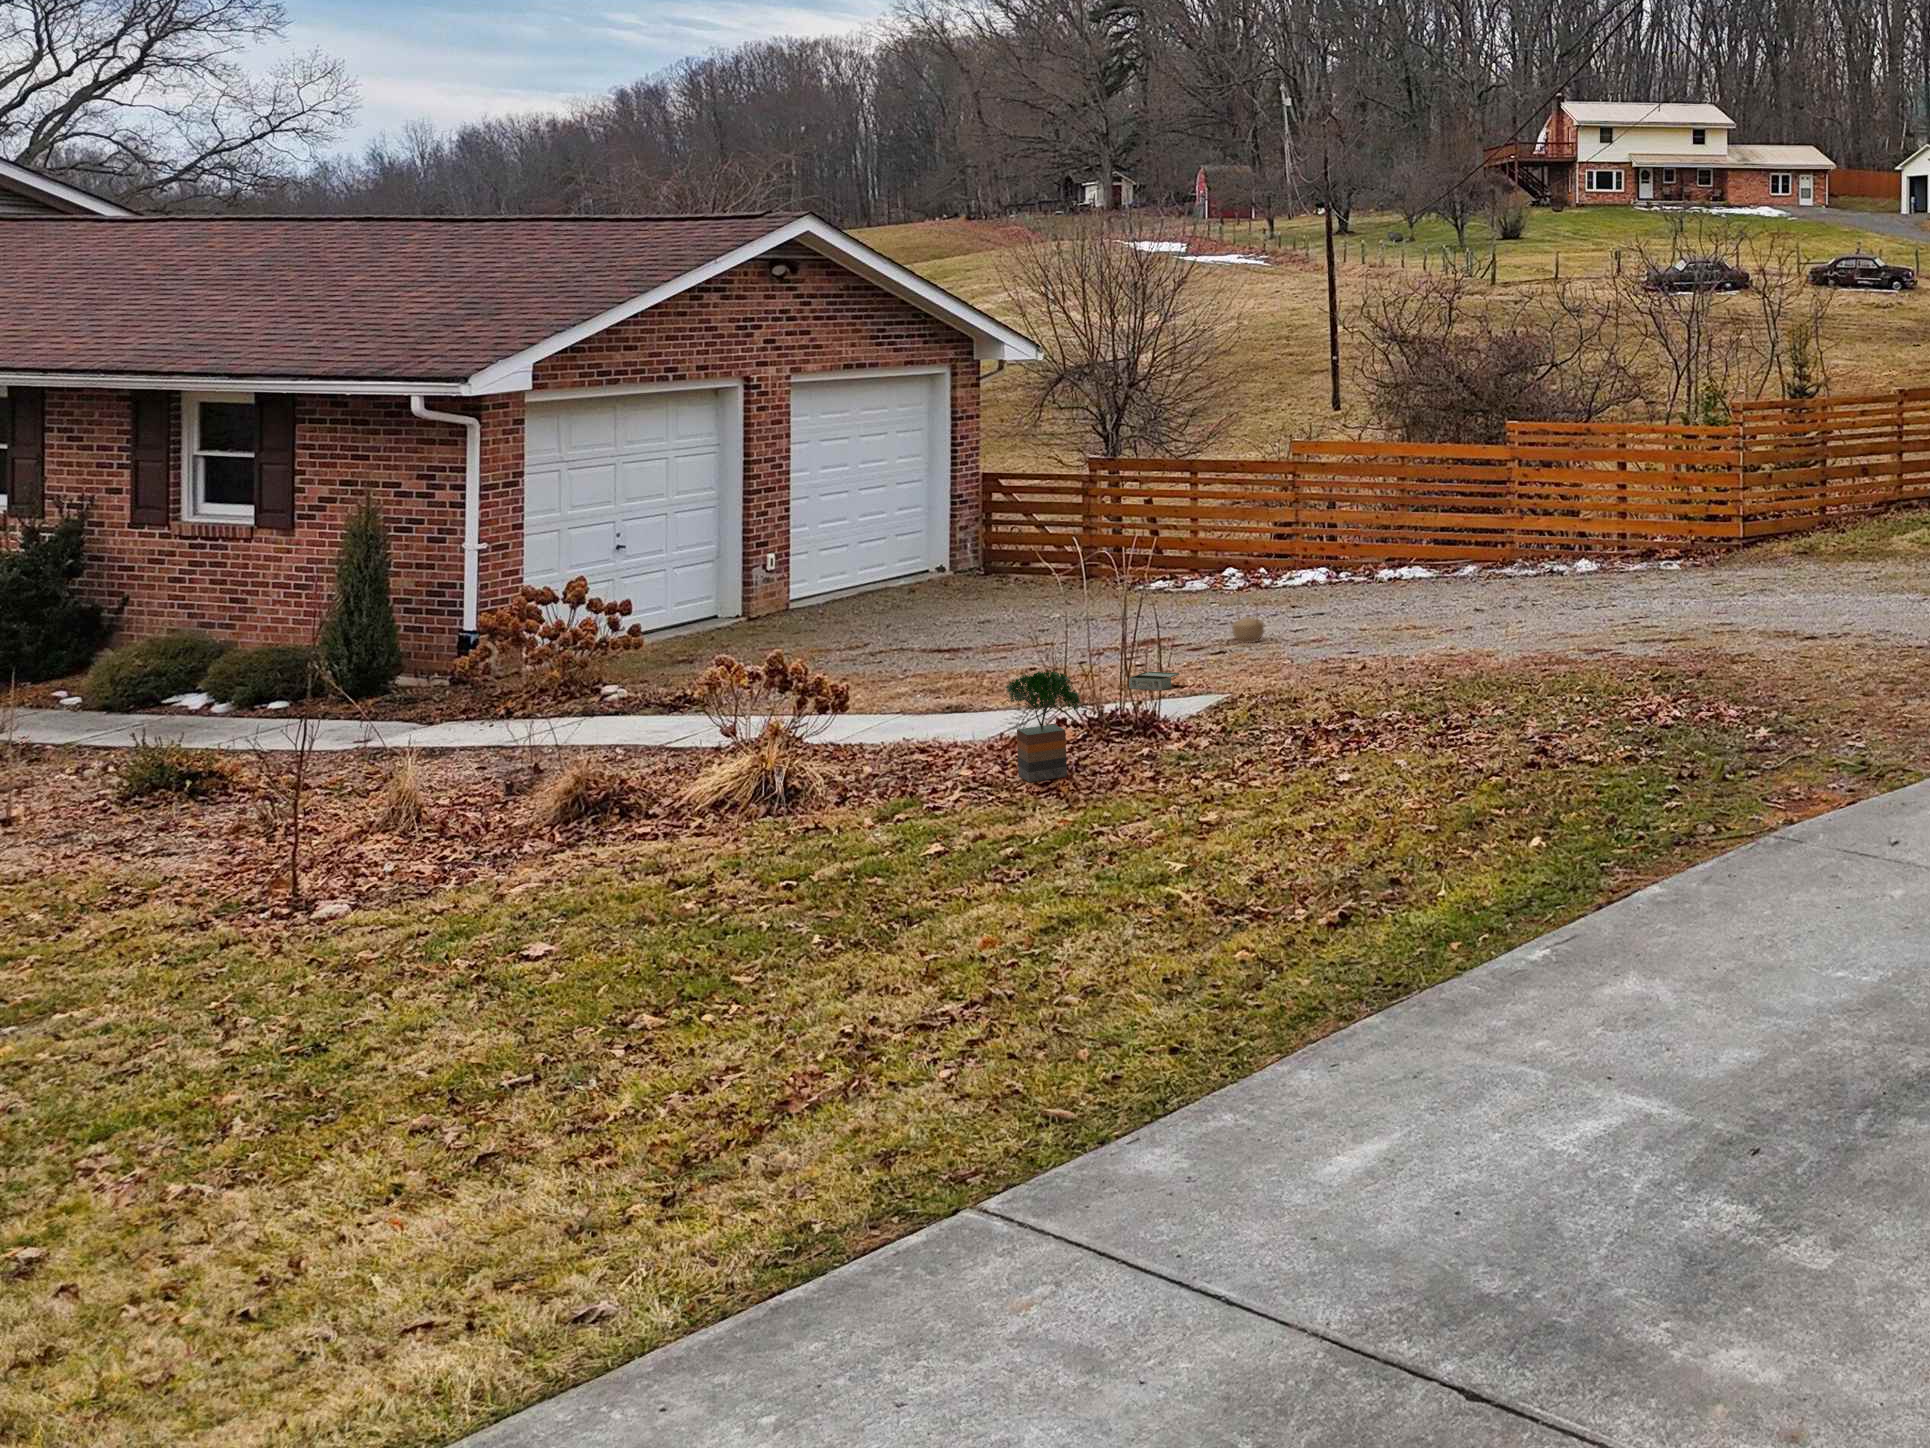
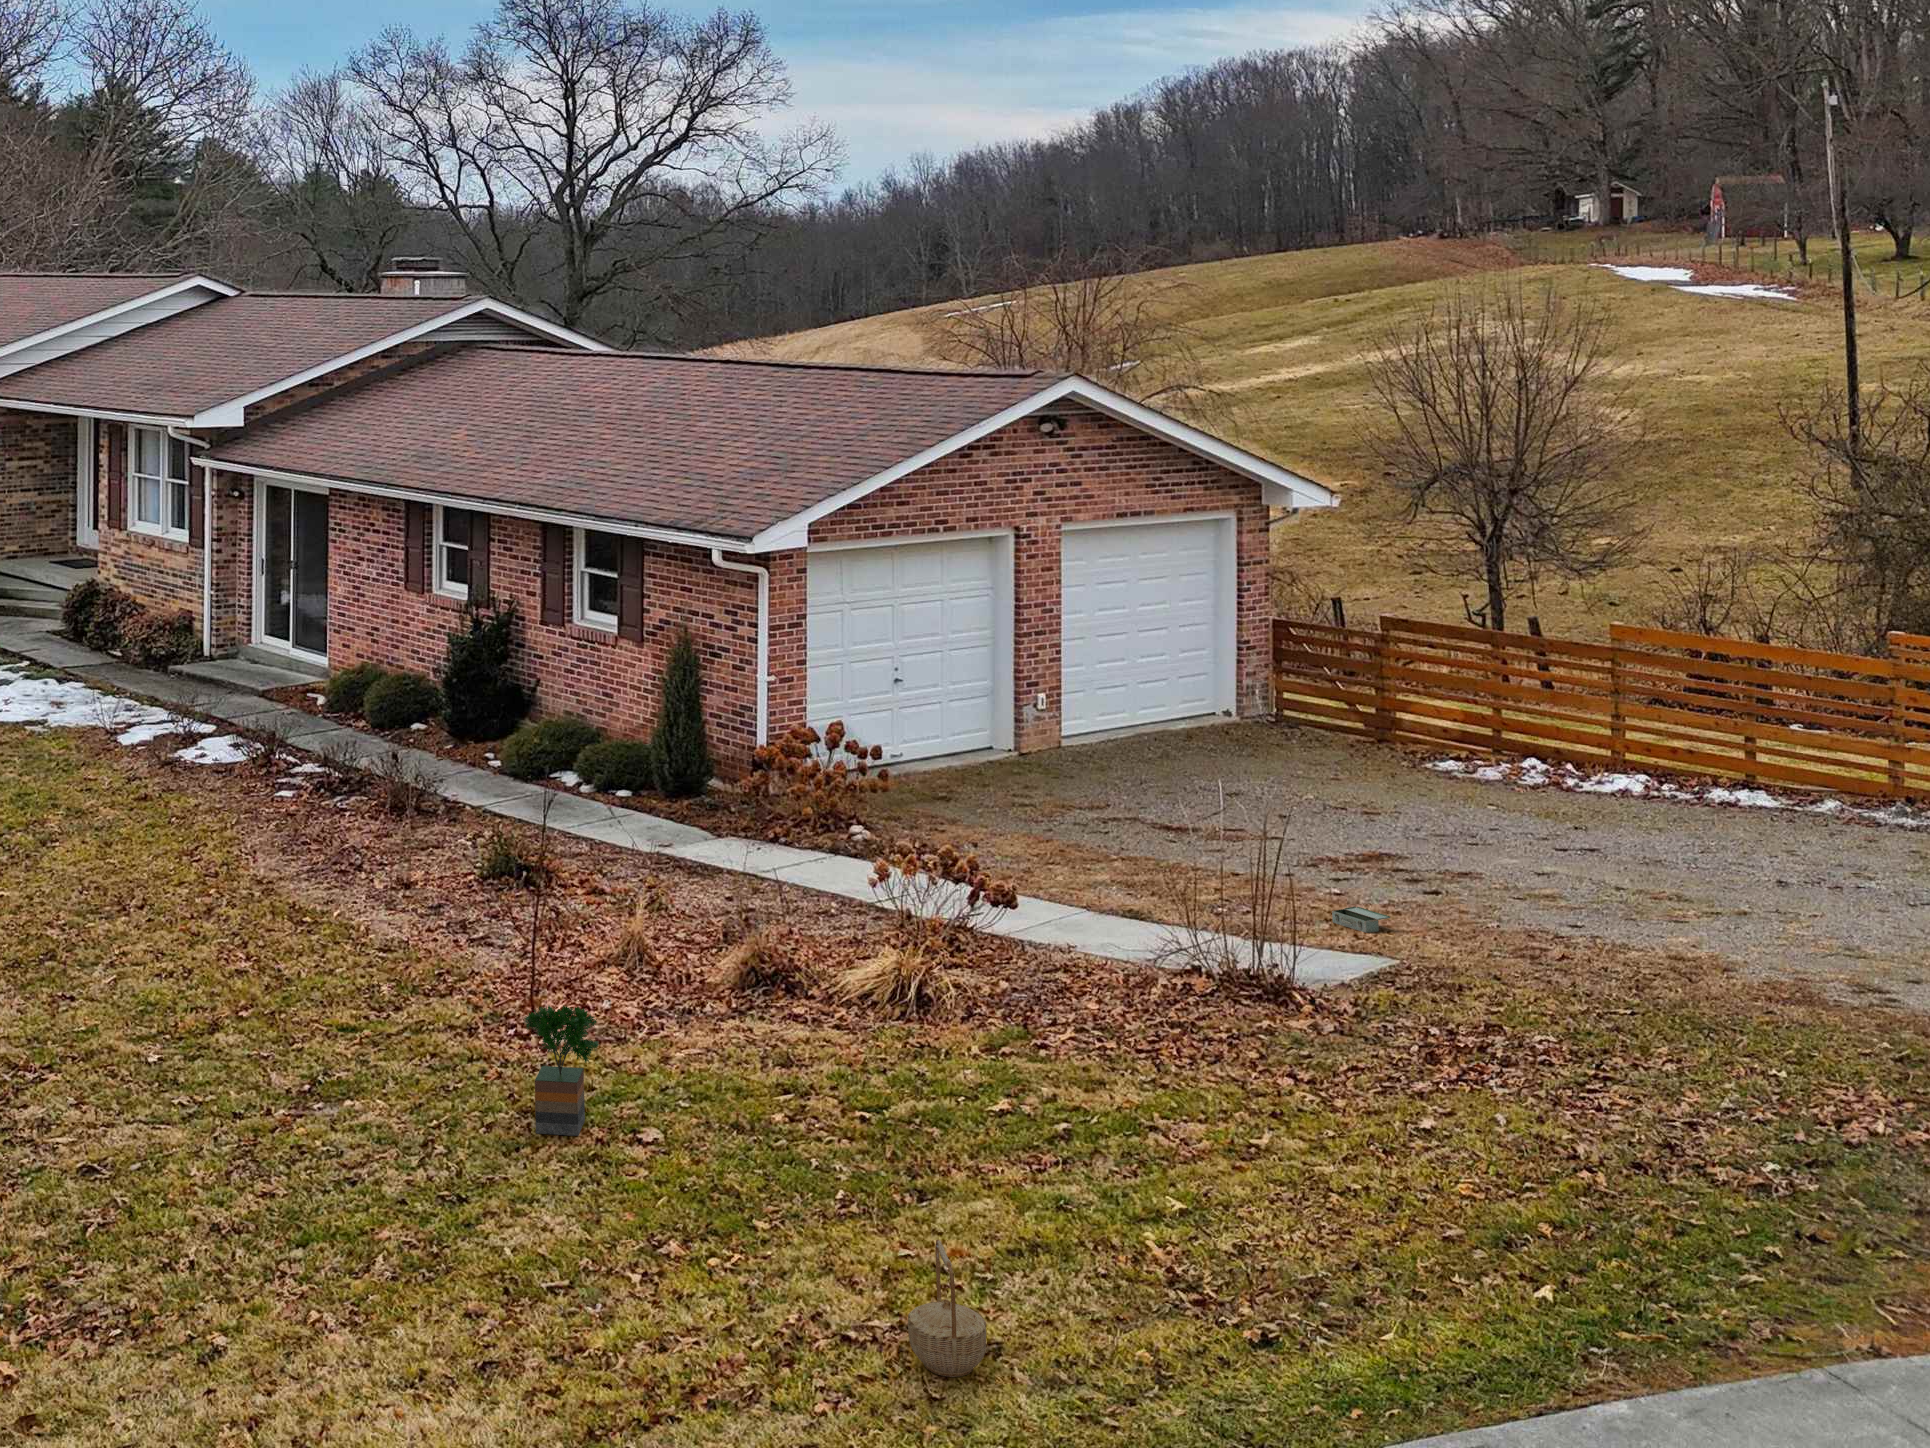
basket: present [1232,597,1264,643] -> present [908,1240,986,1377]
potted tree: present [1006,671,1080,782] -> present [523,1005,599,1136]

